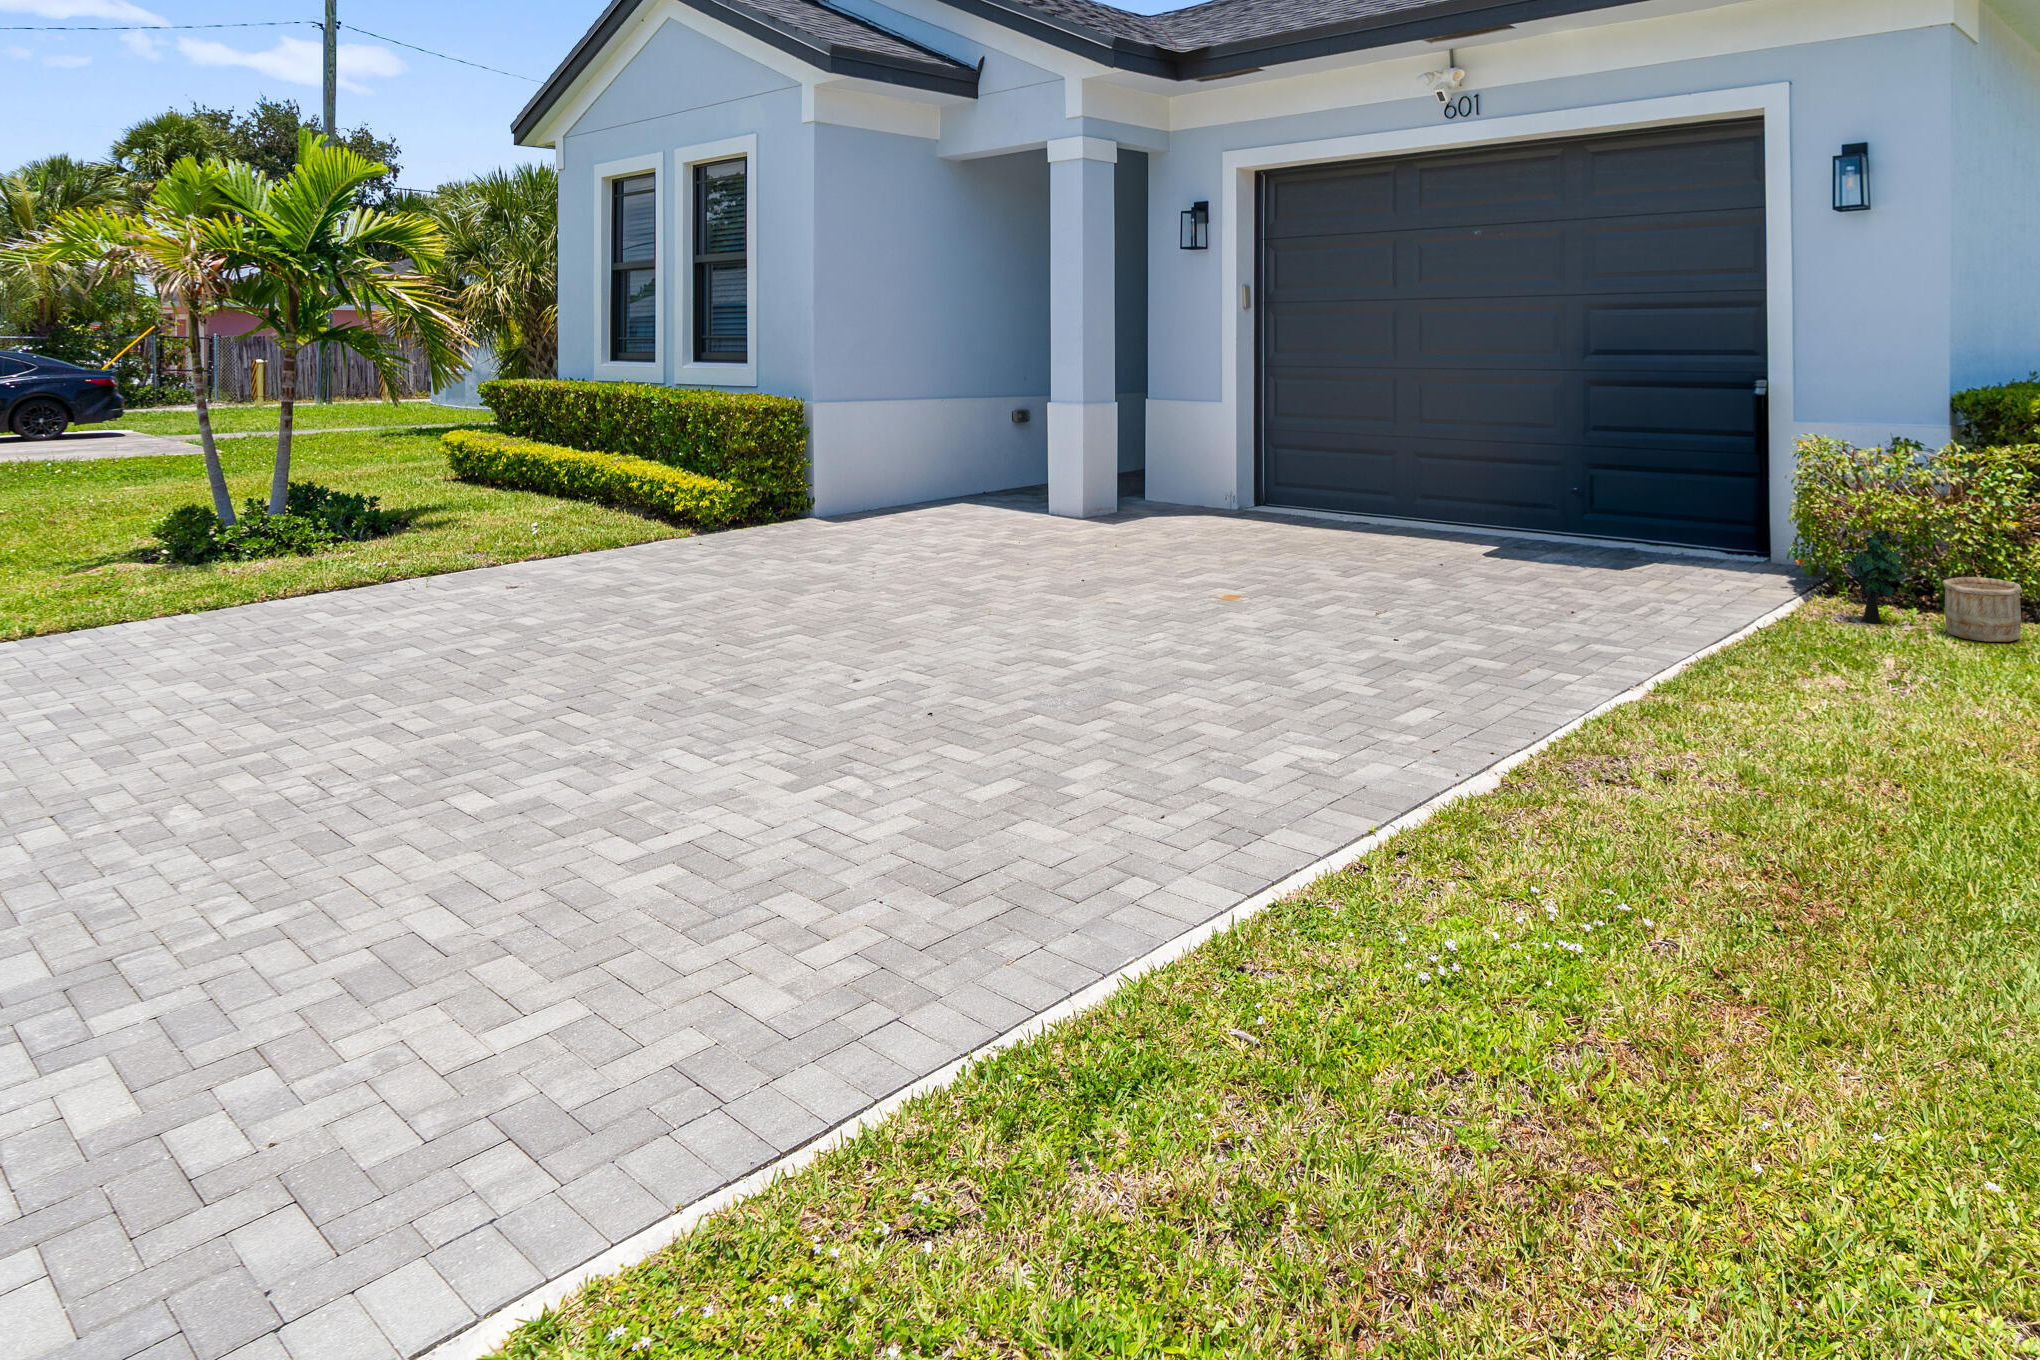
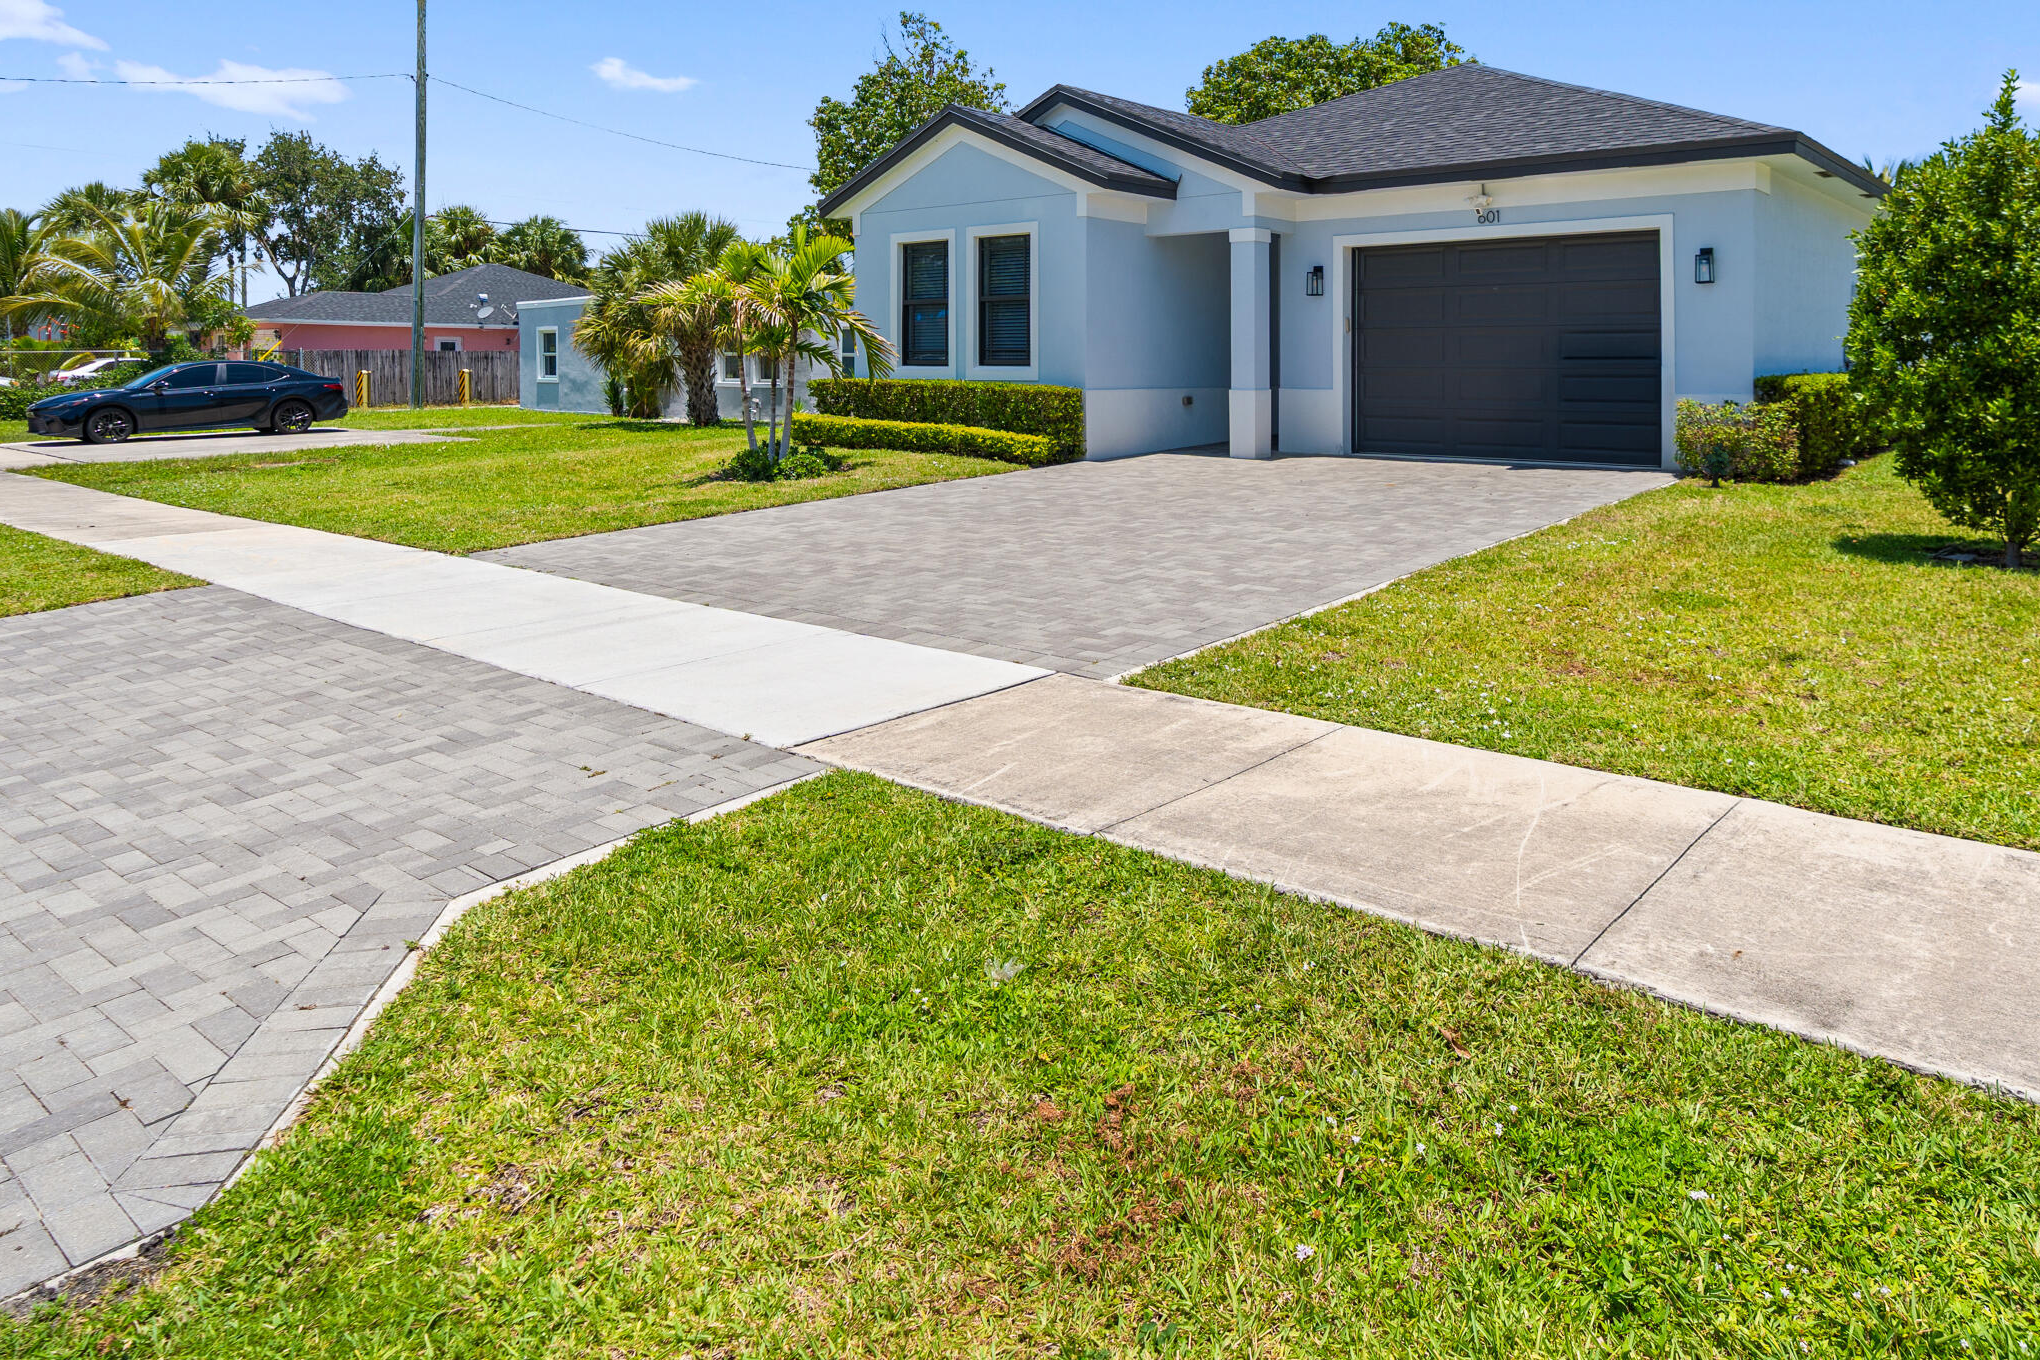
wooden bucket: present [1942,577,2023,642] -> none [1747,463,1782,491]

